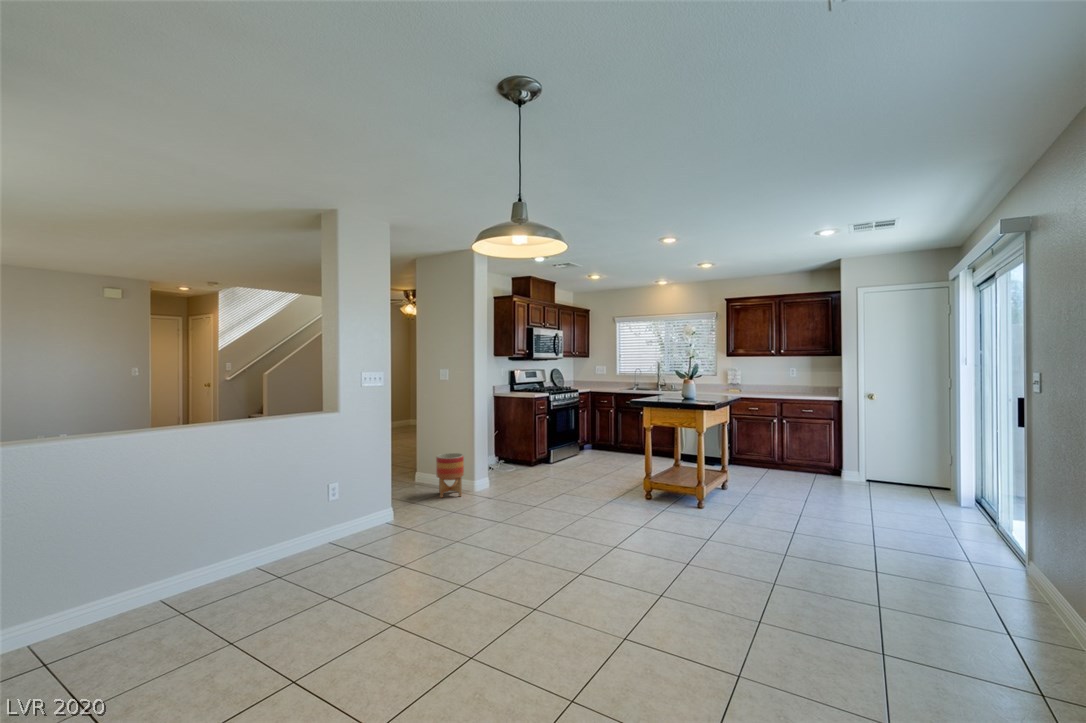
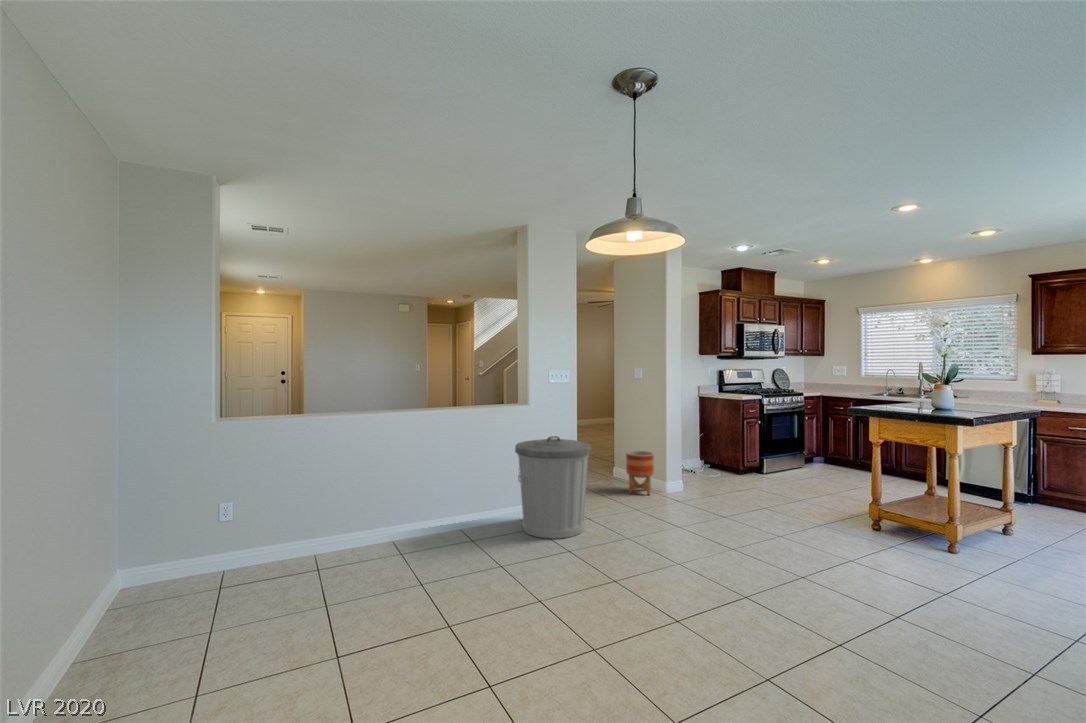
trash can: none [329,446,418,561] -> present [515,436,591,539]

